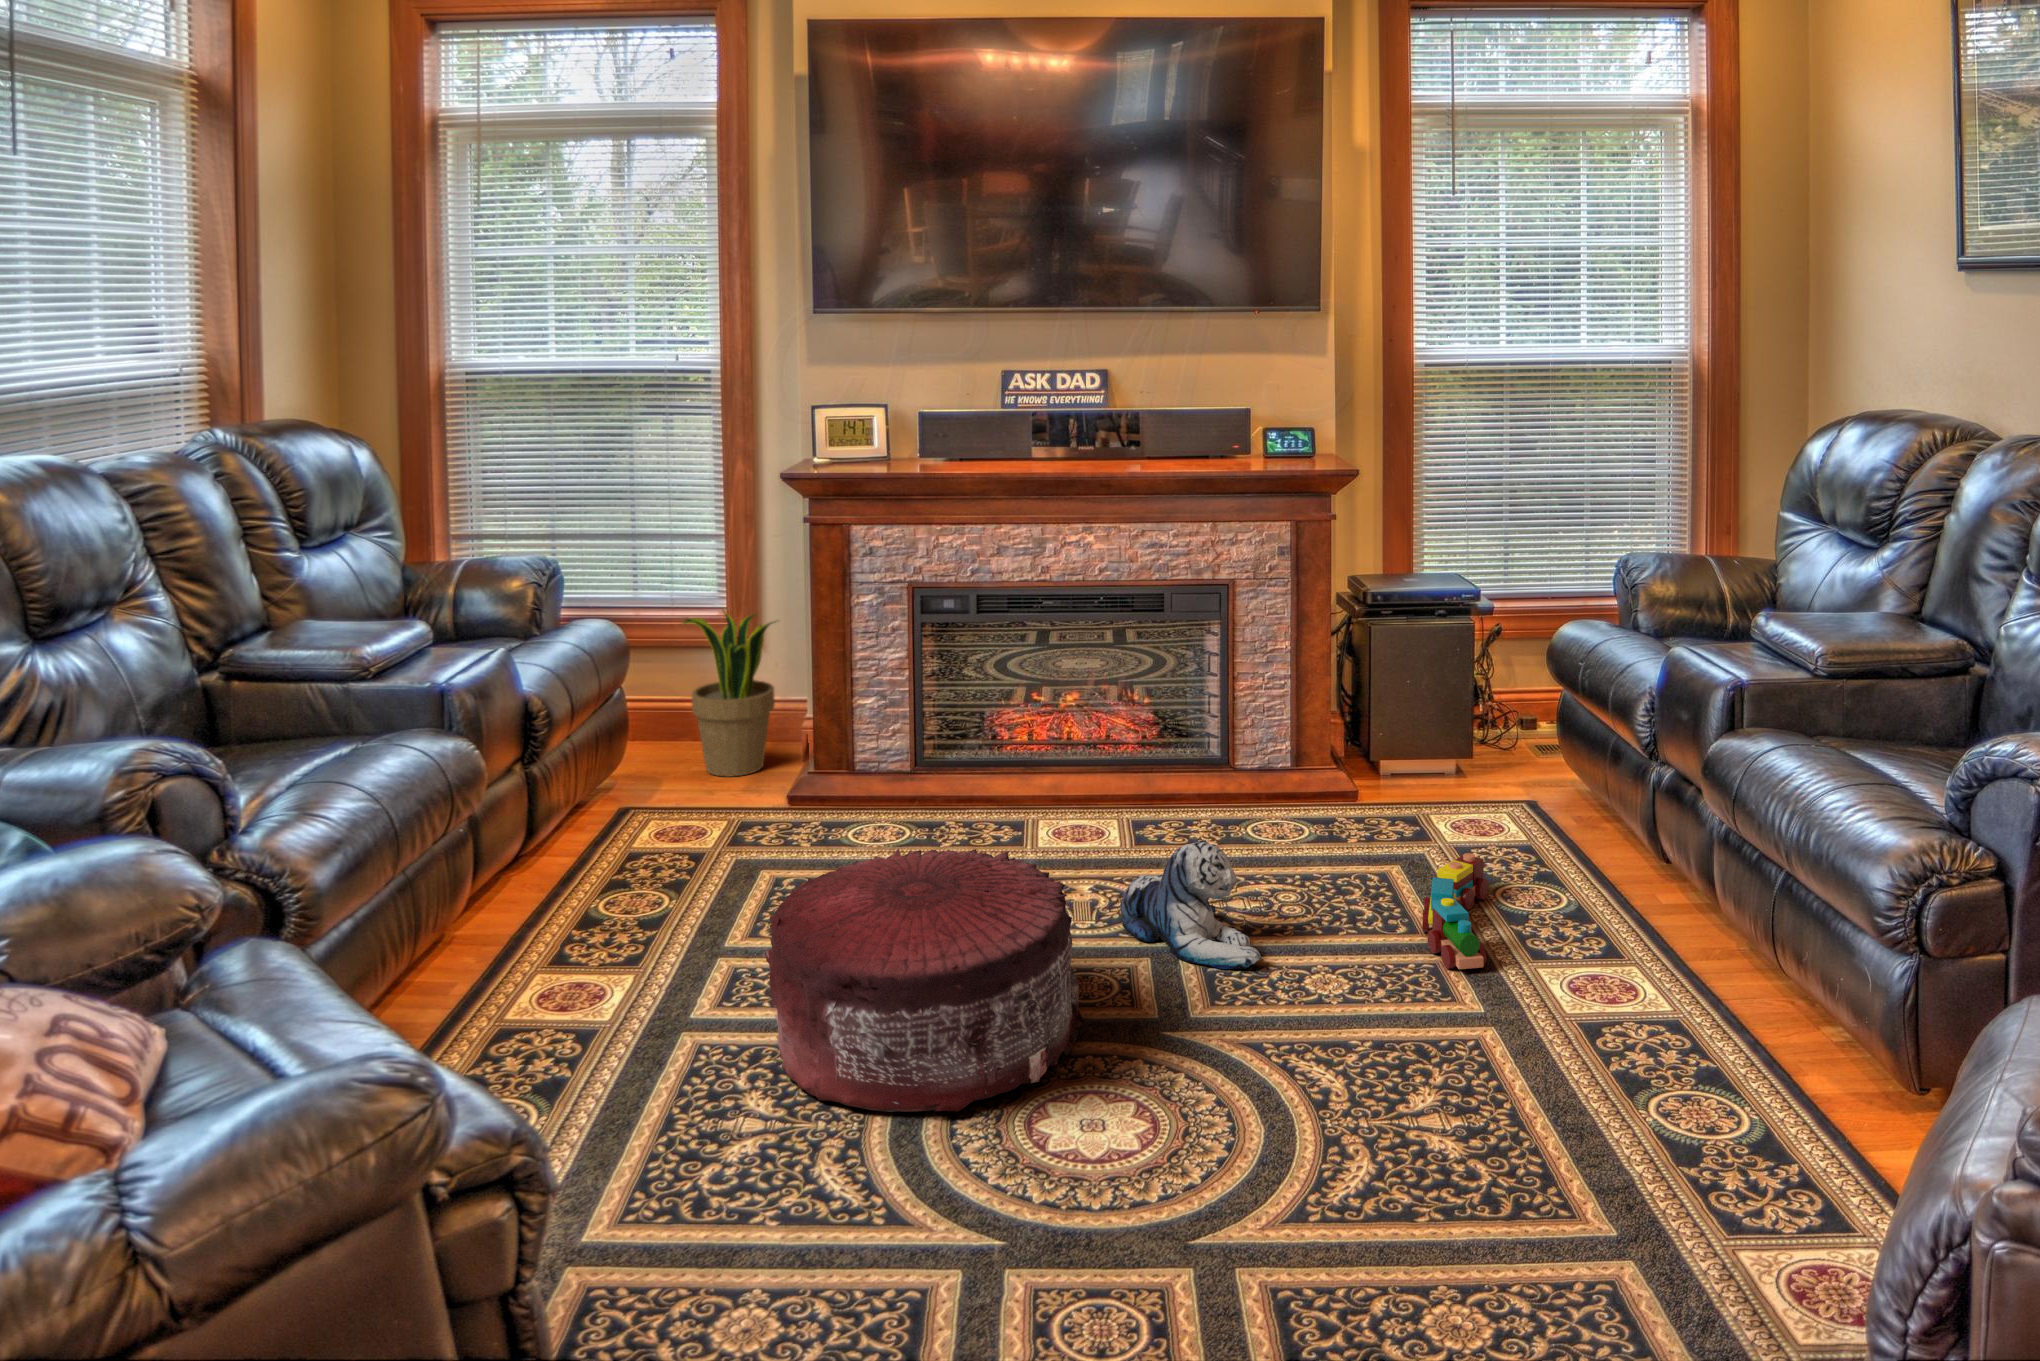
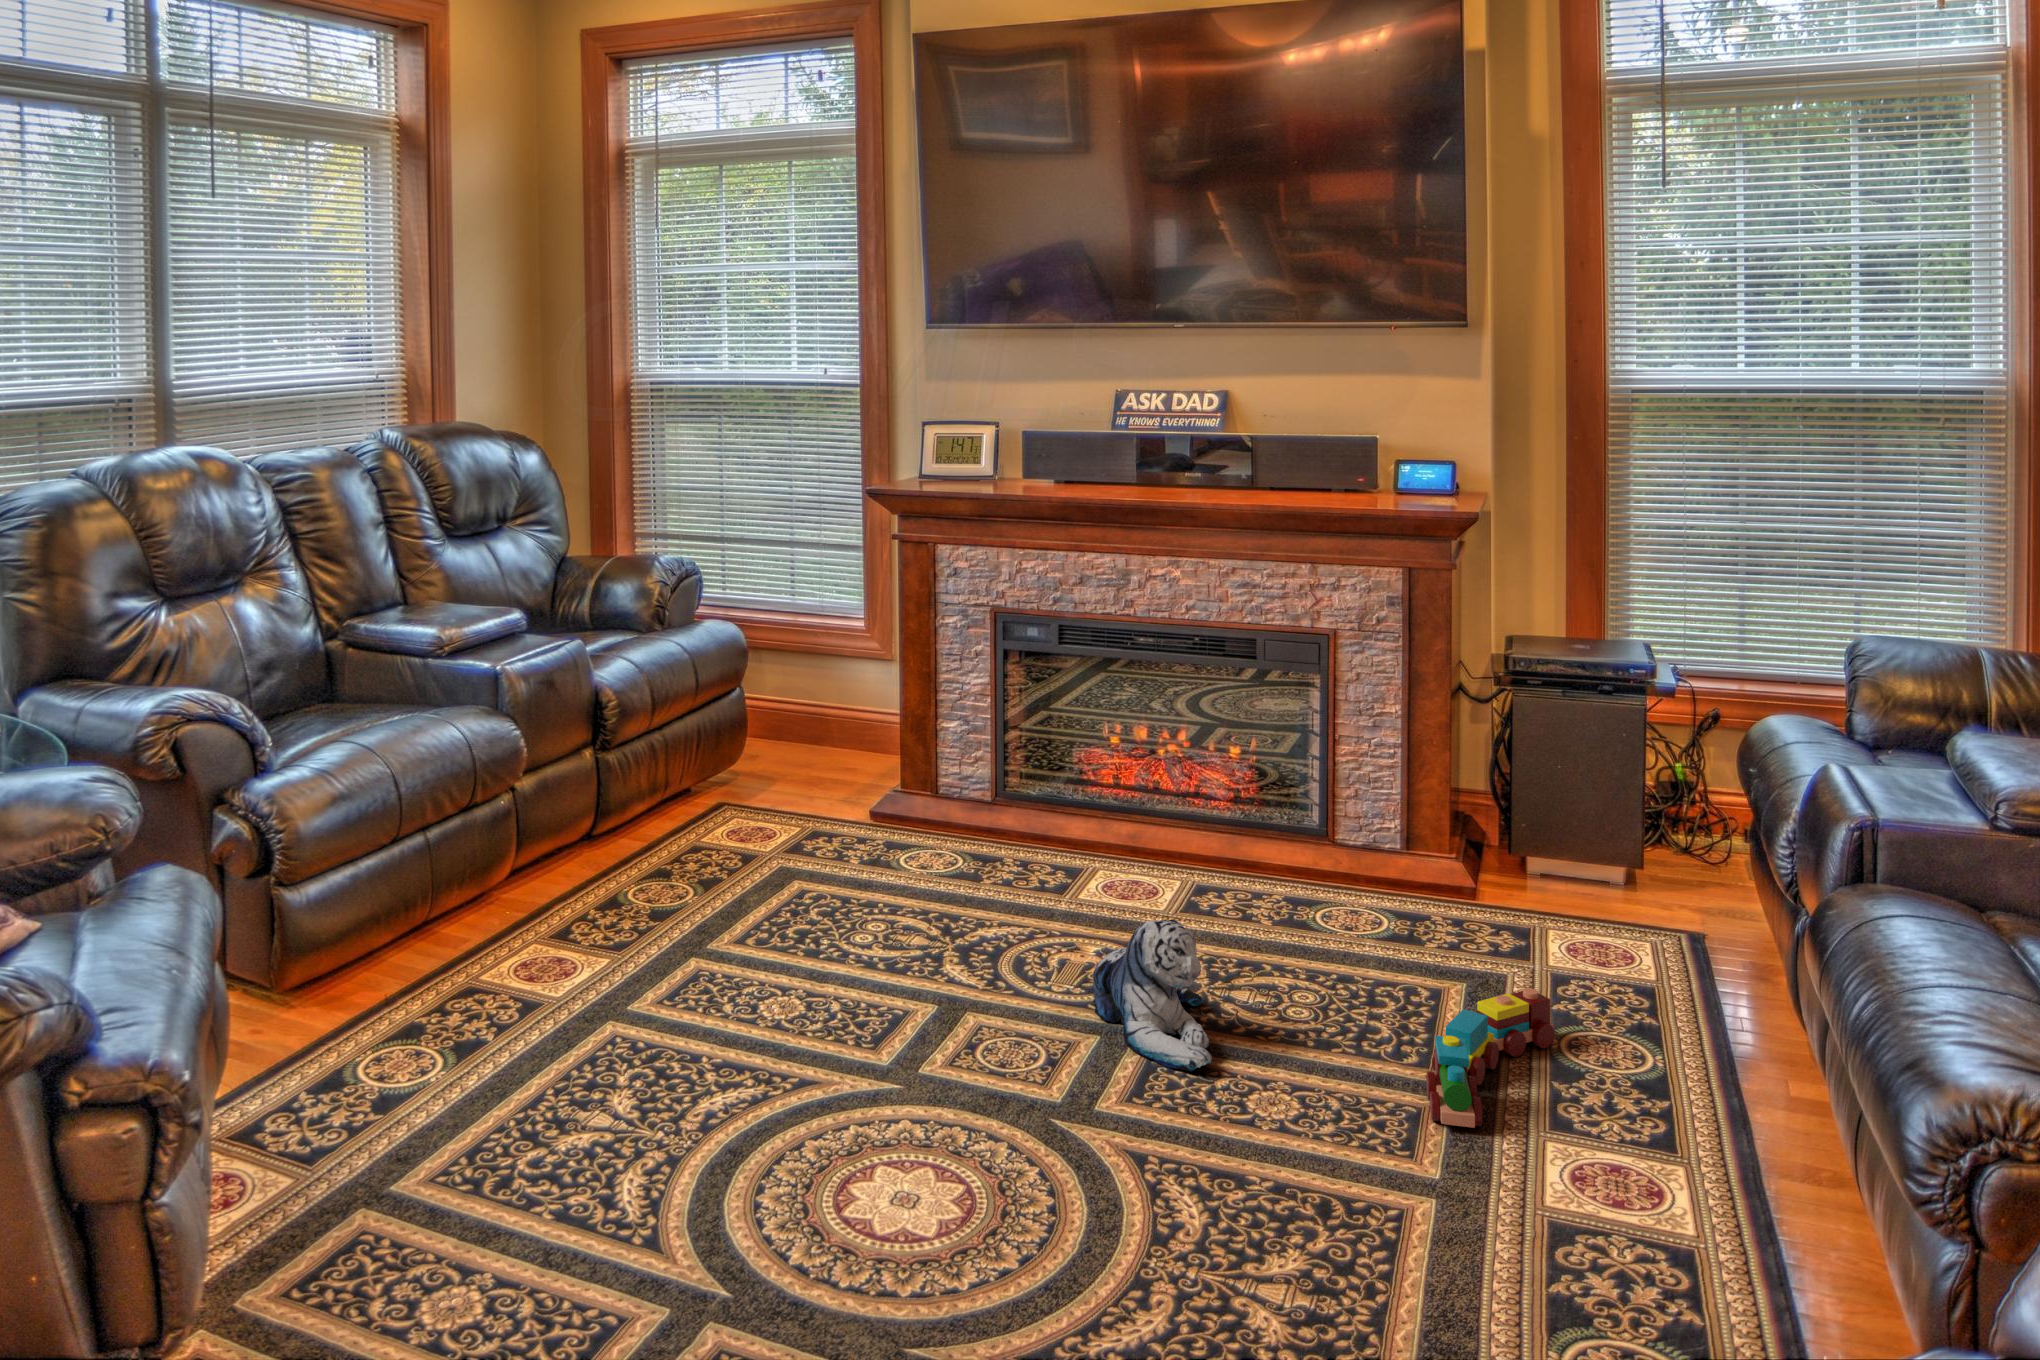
potted plant: present [682,610,775,777] -> none [790,615,884,785]
pouf: present [764,849,1086,1112] -> none [651,876,968,1154]

